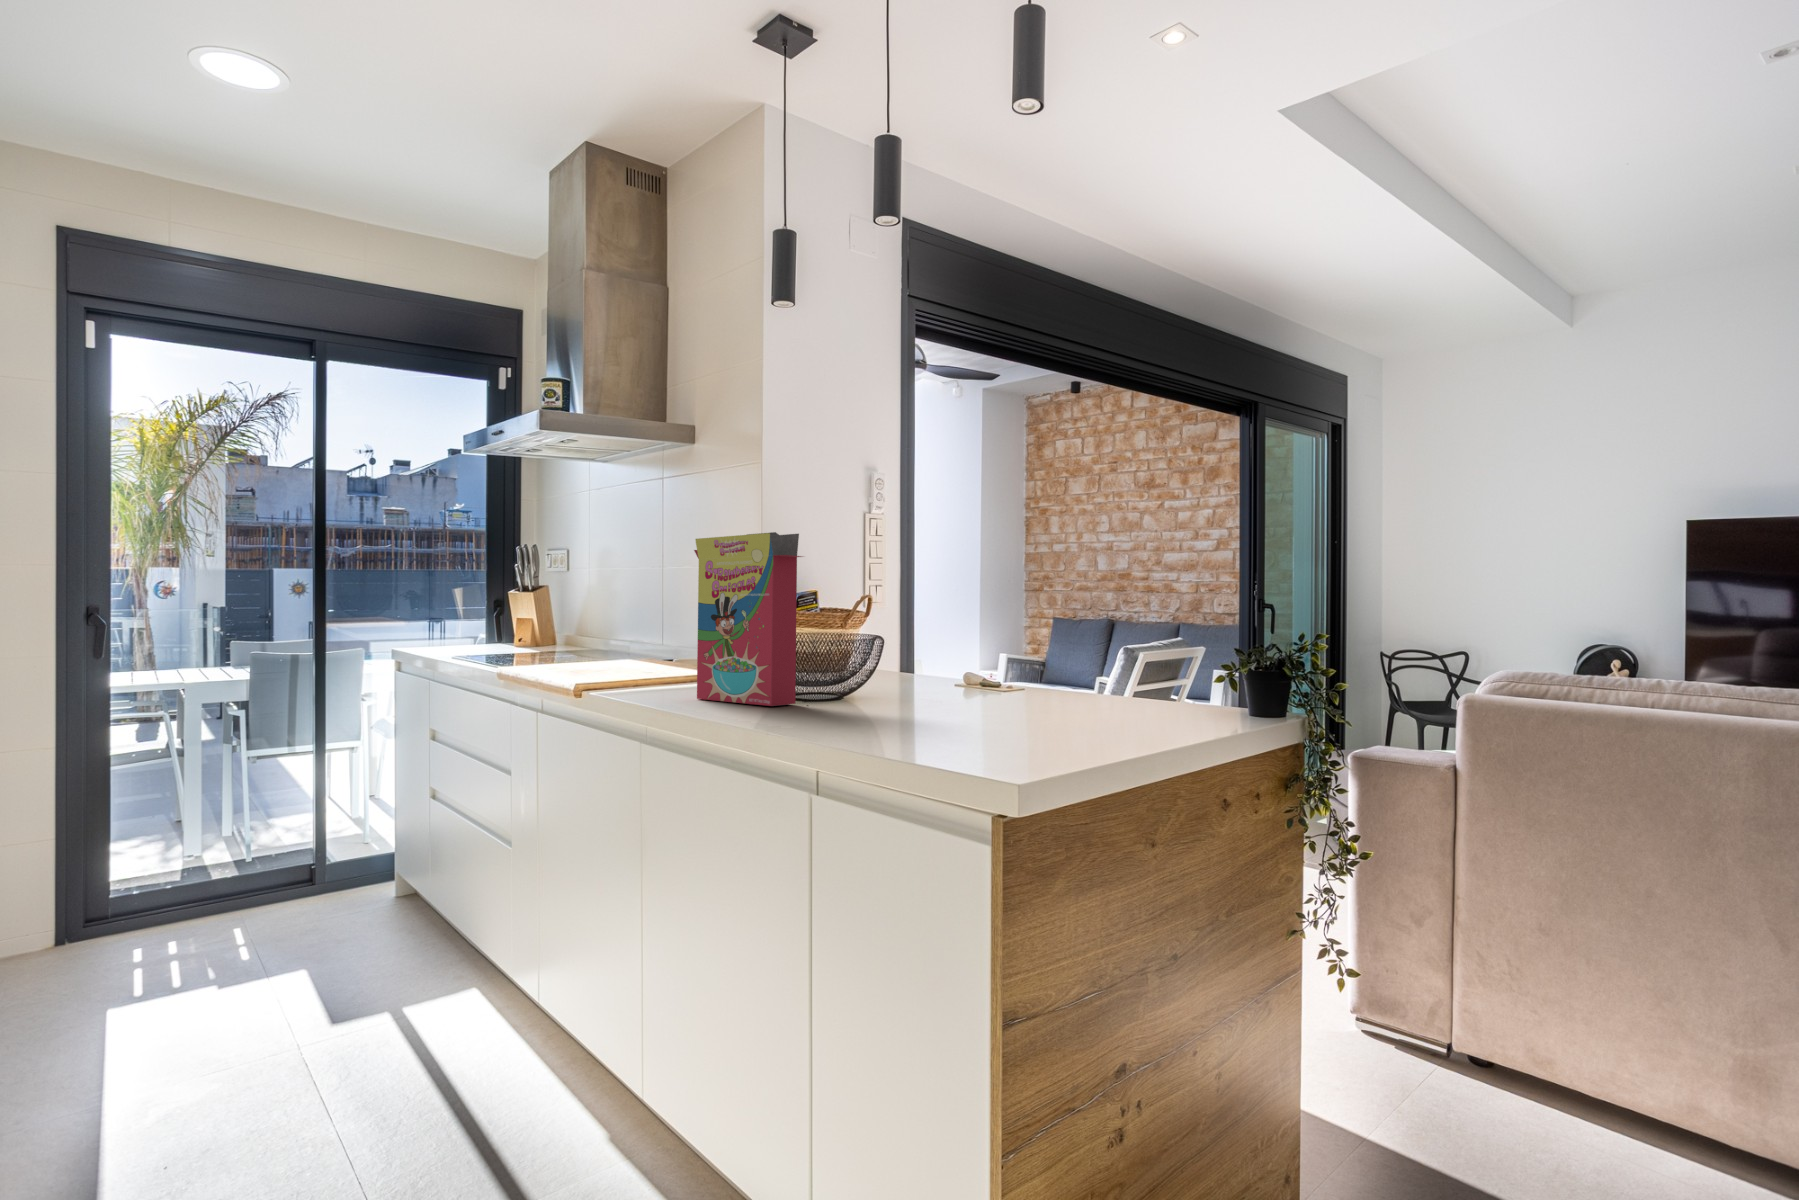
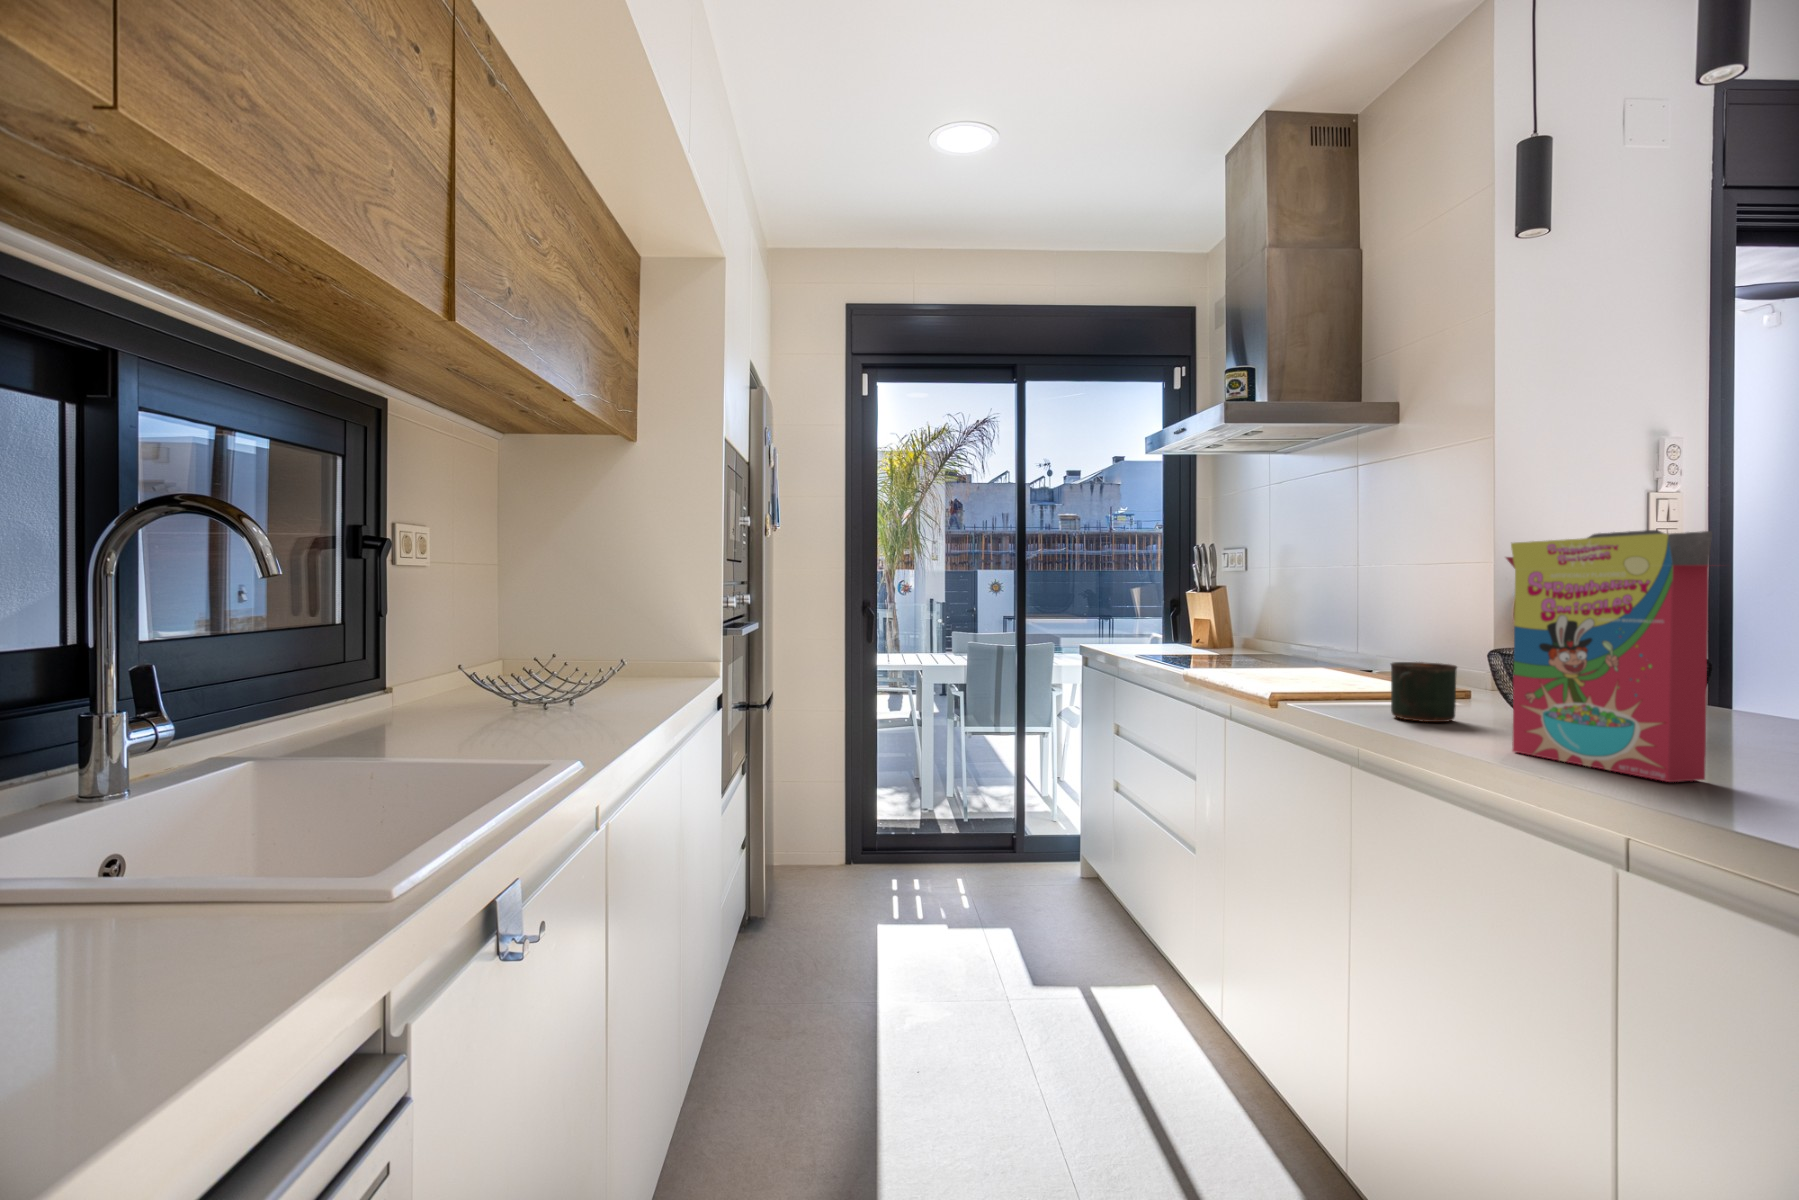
mug: none [637,640,686,686] -> present [1391,662,1457,722]

